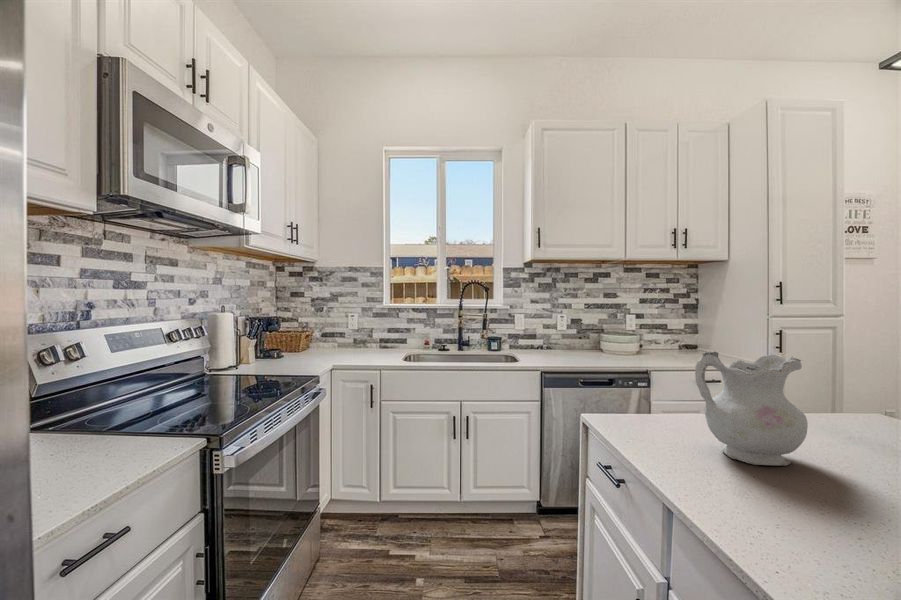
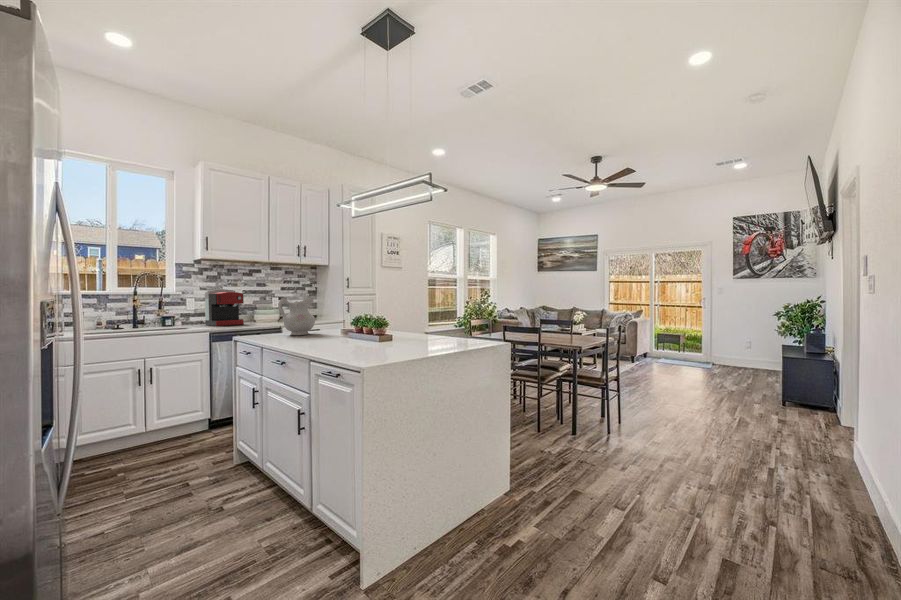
coffee maker: none [536,303,586,357] -> present [205,289,244,326]

